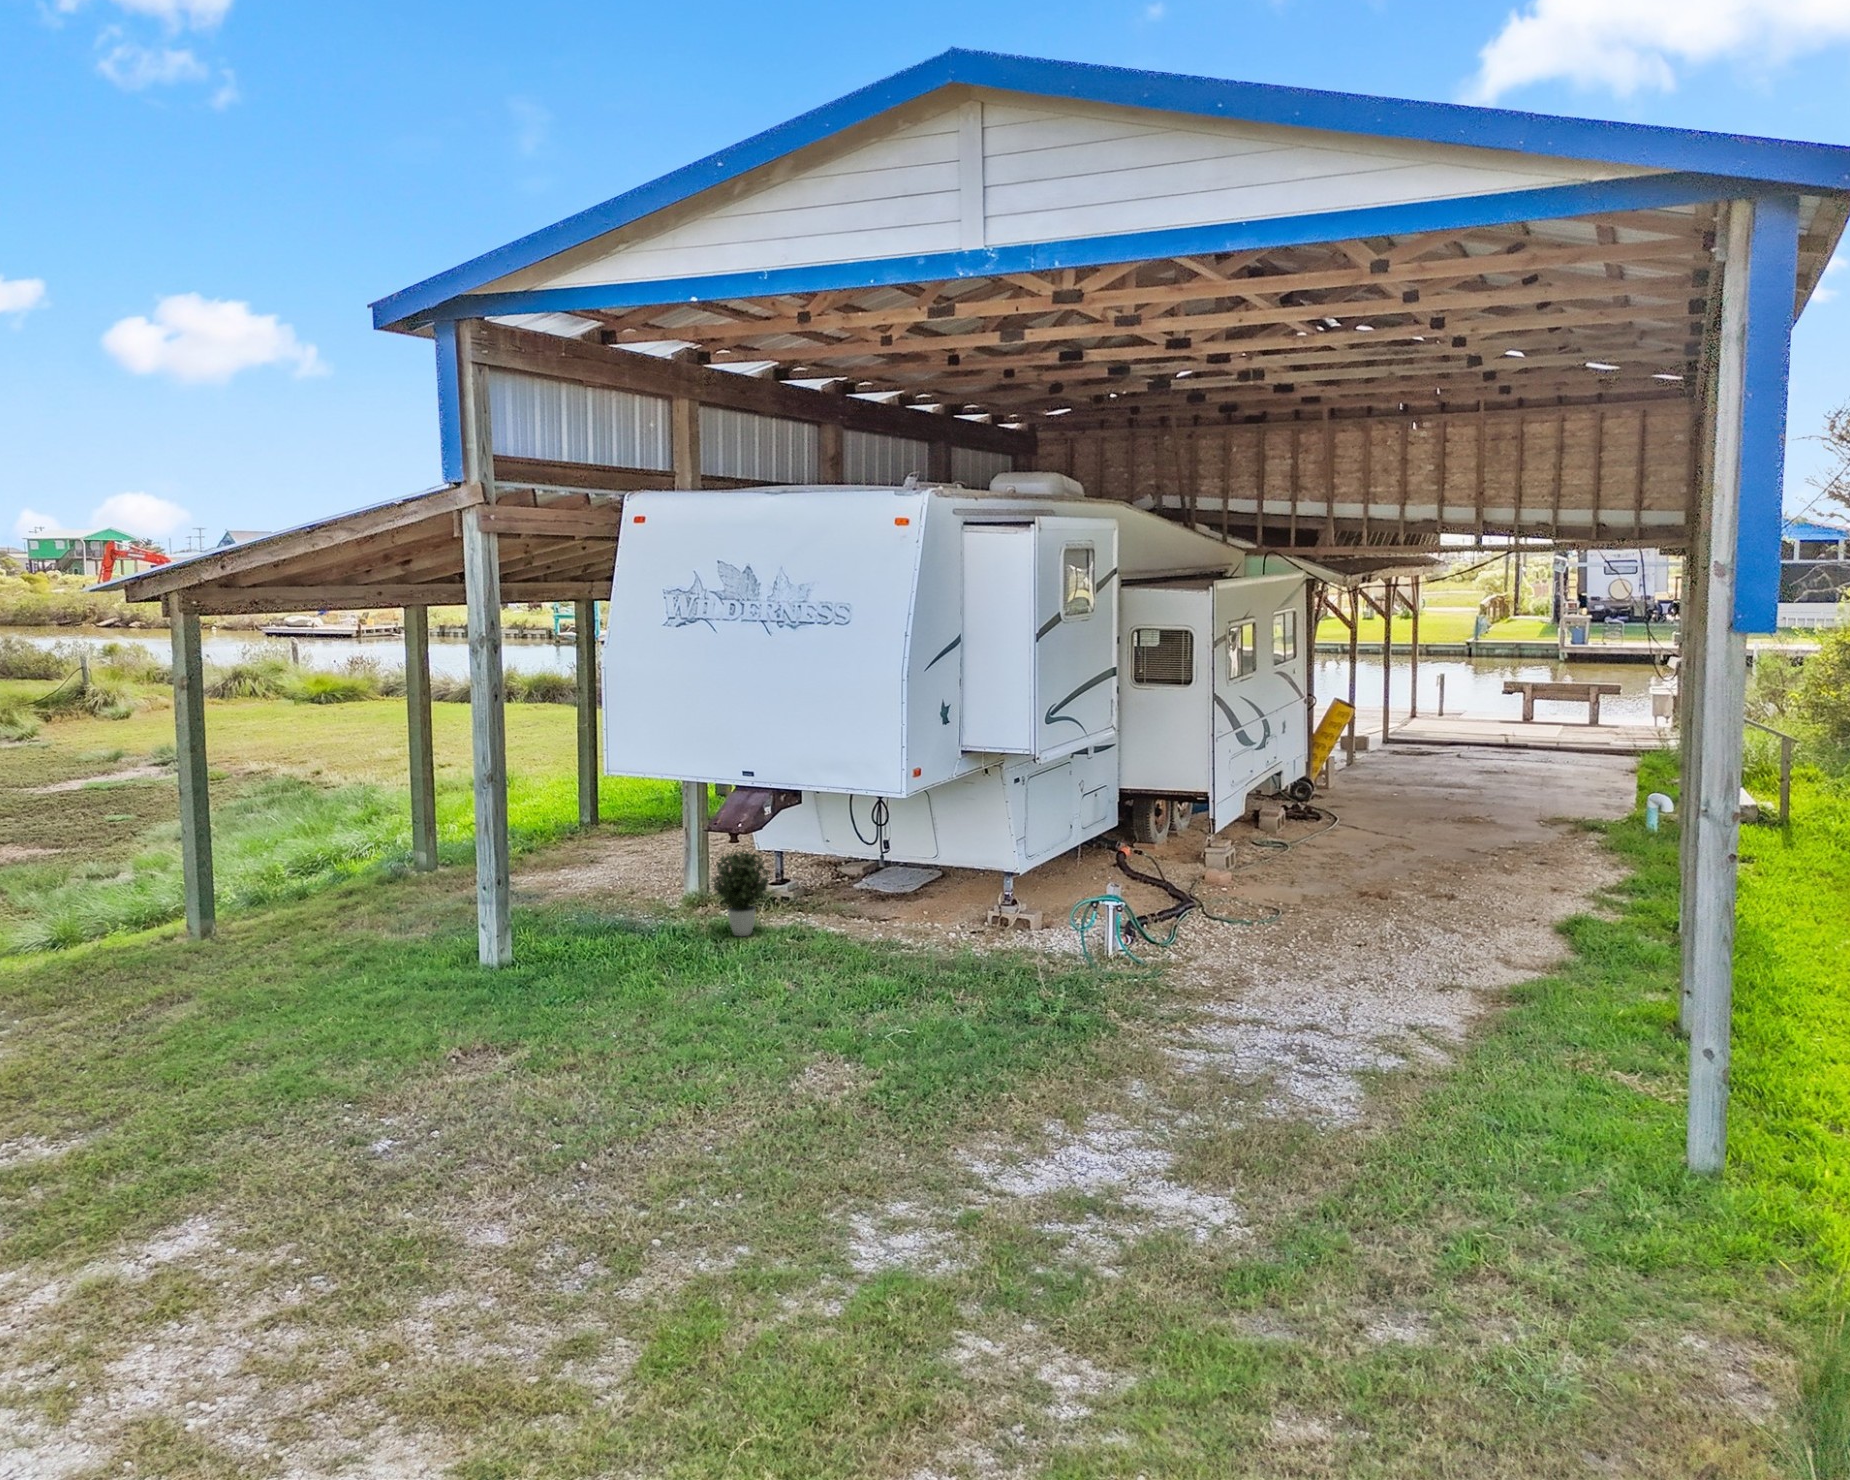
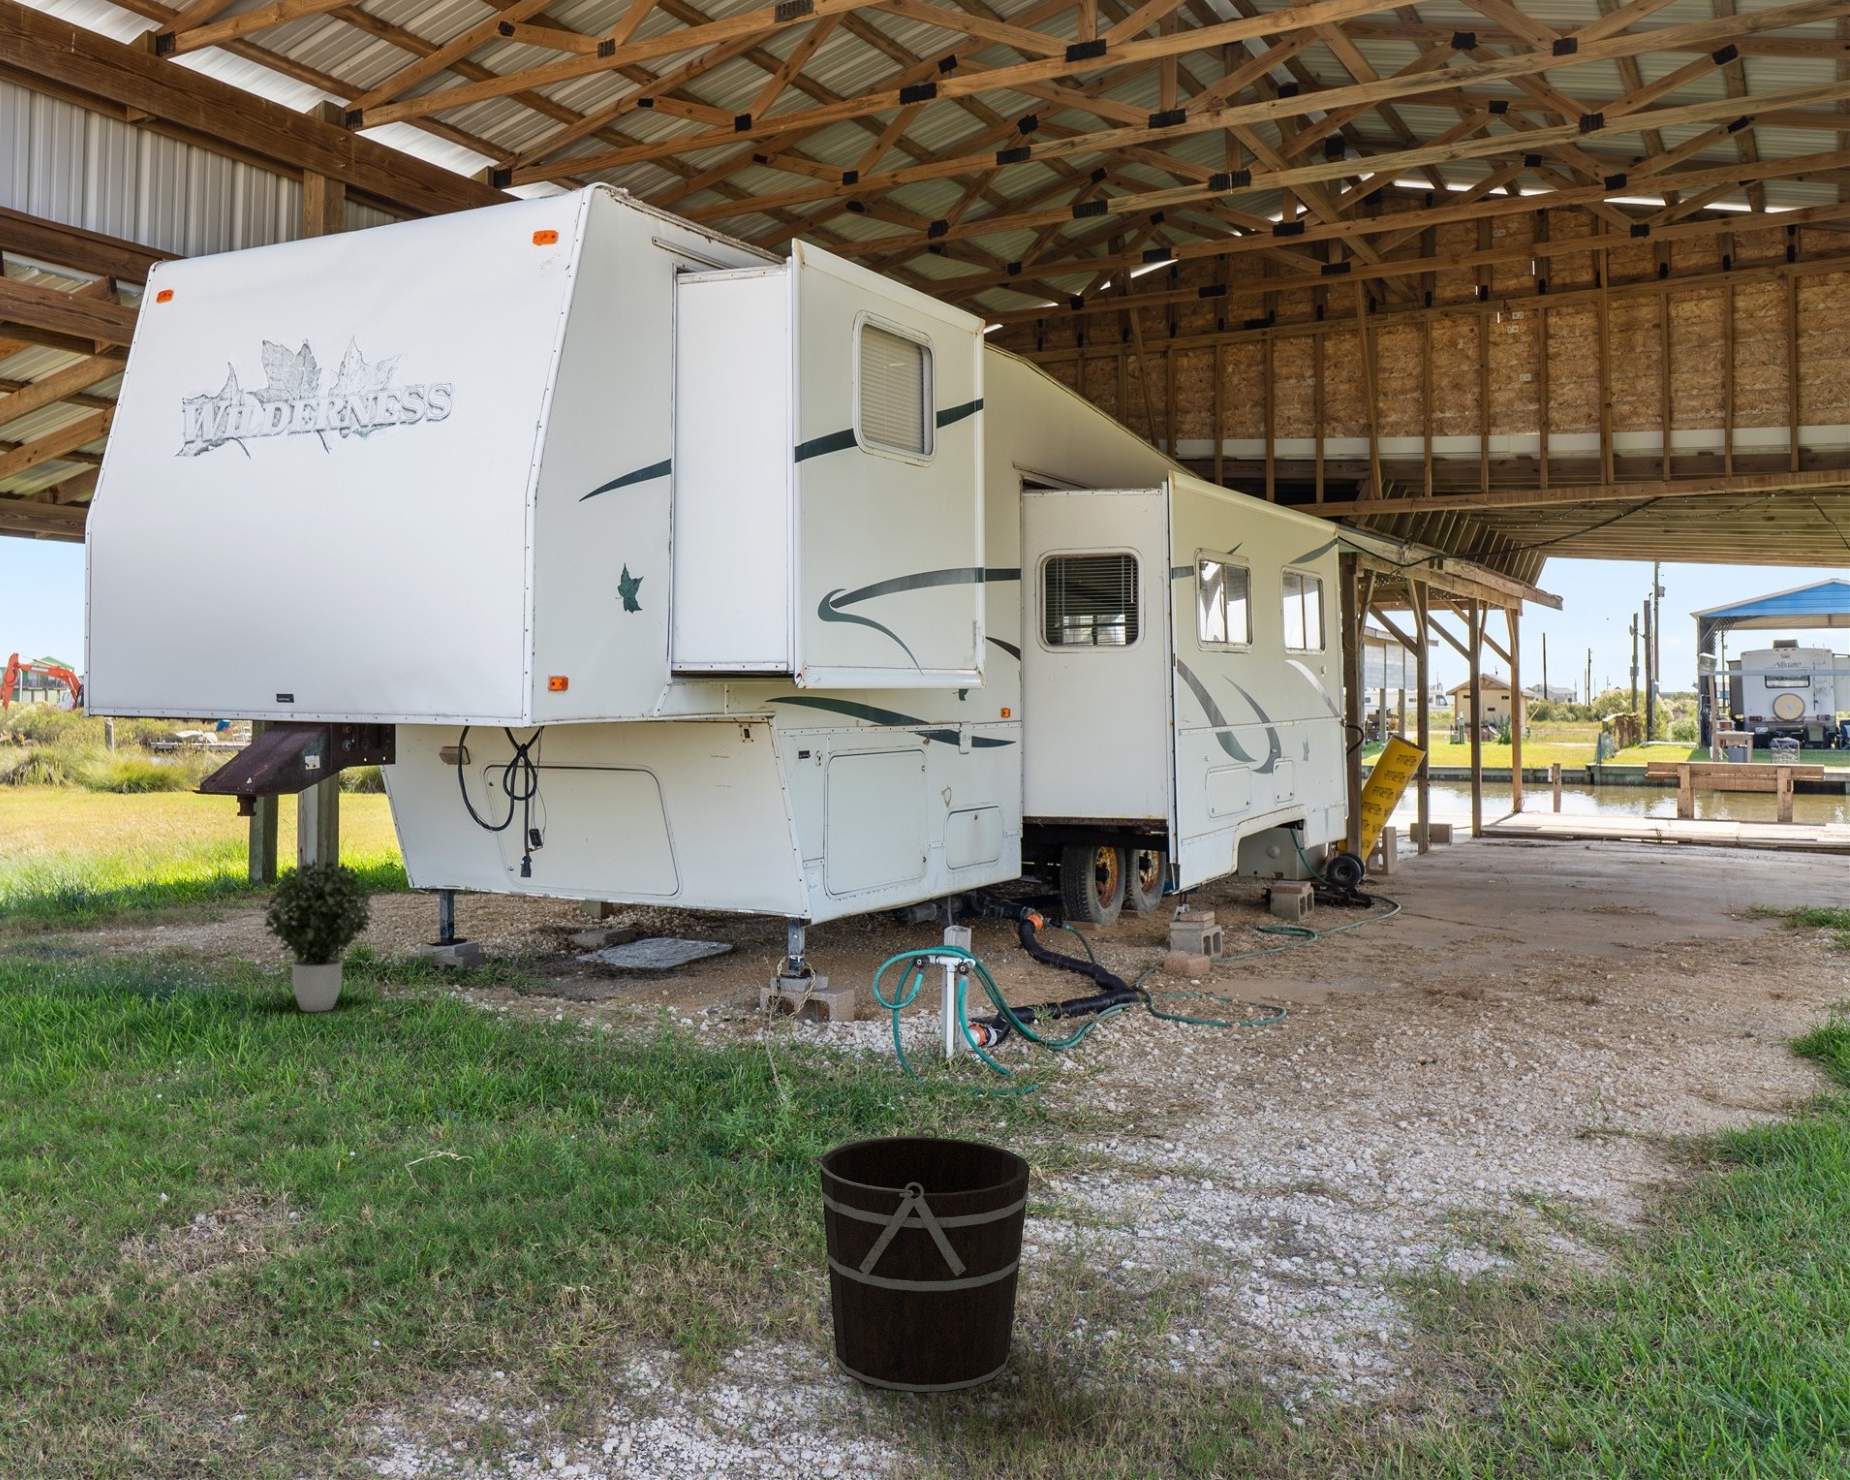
bucket: none [1129,1020,1217,1125] -> present [811,1126,1030,1392]

